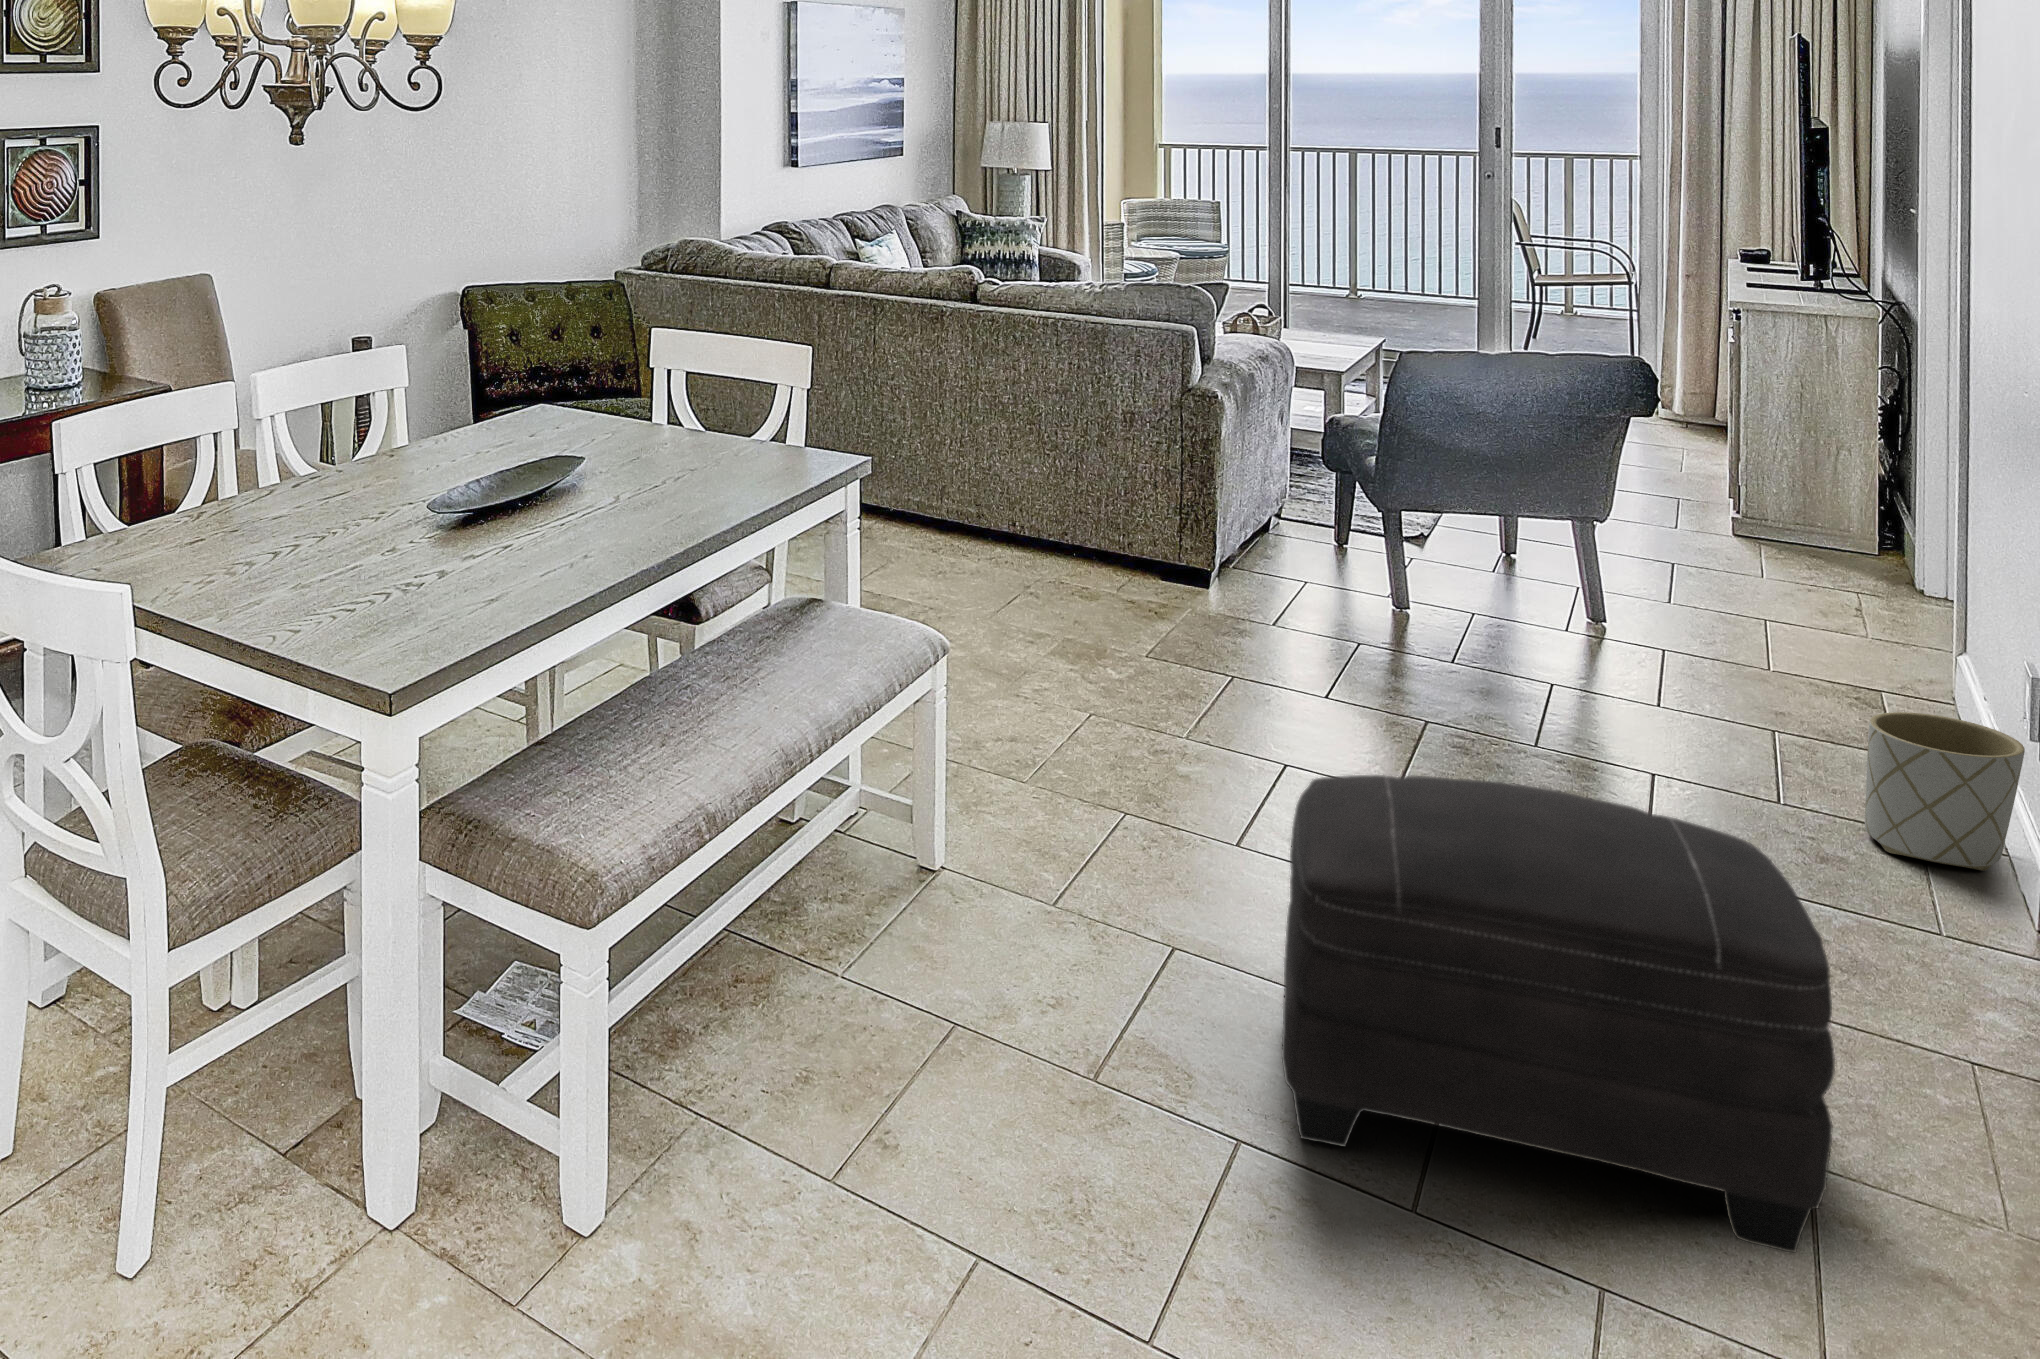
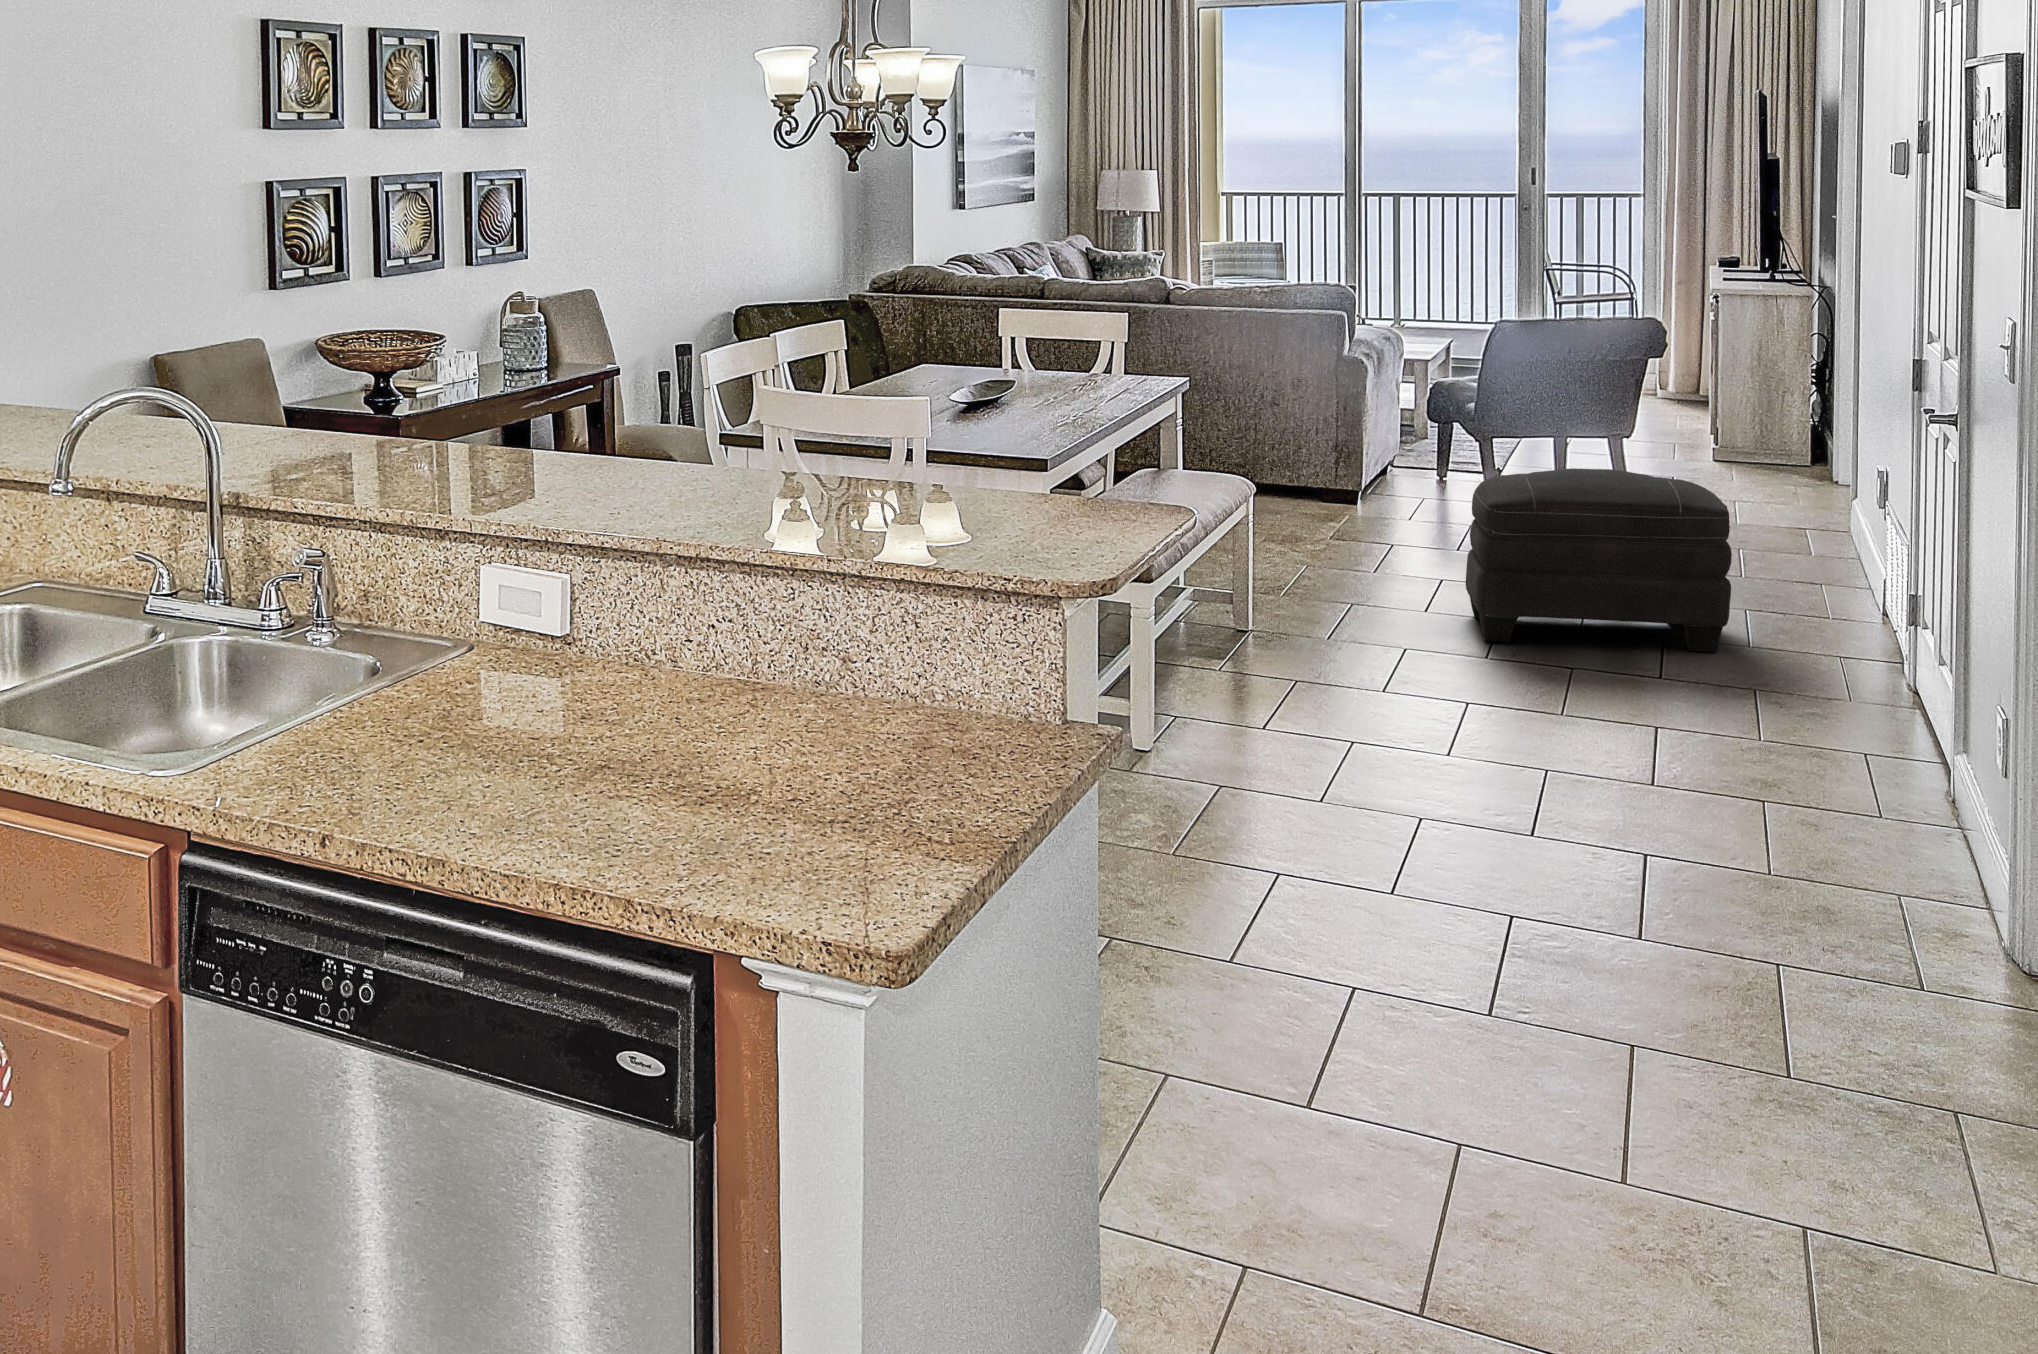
planter: present [1865,712,2025,871] -> none [1774,487,1855,566]

